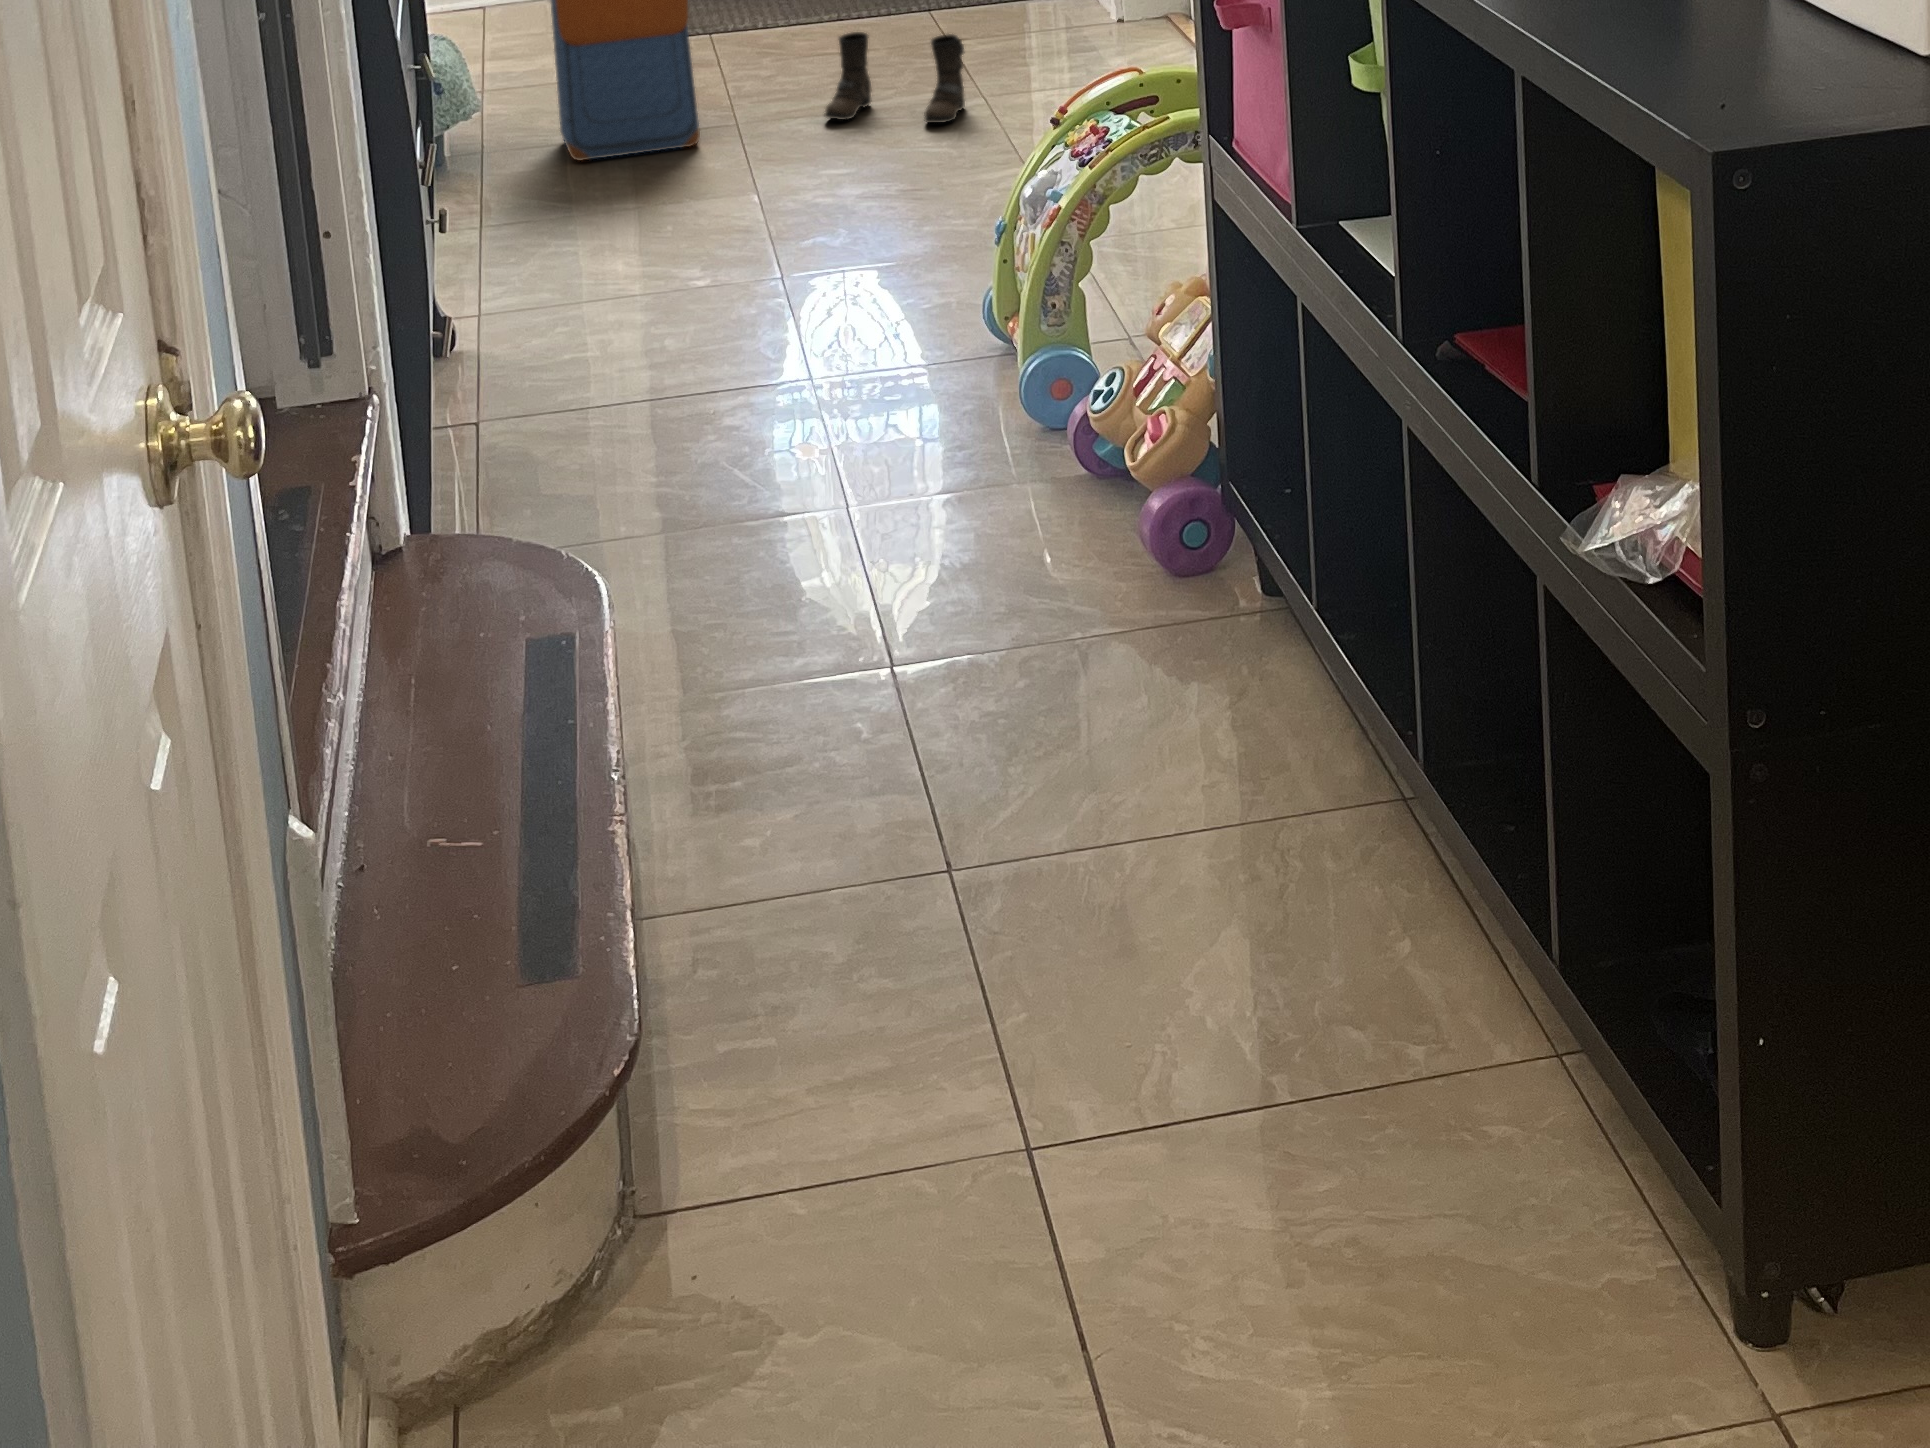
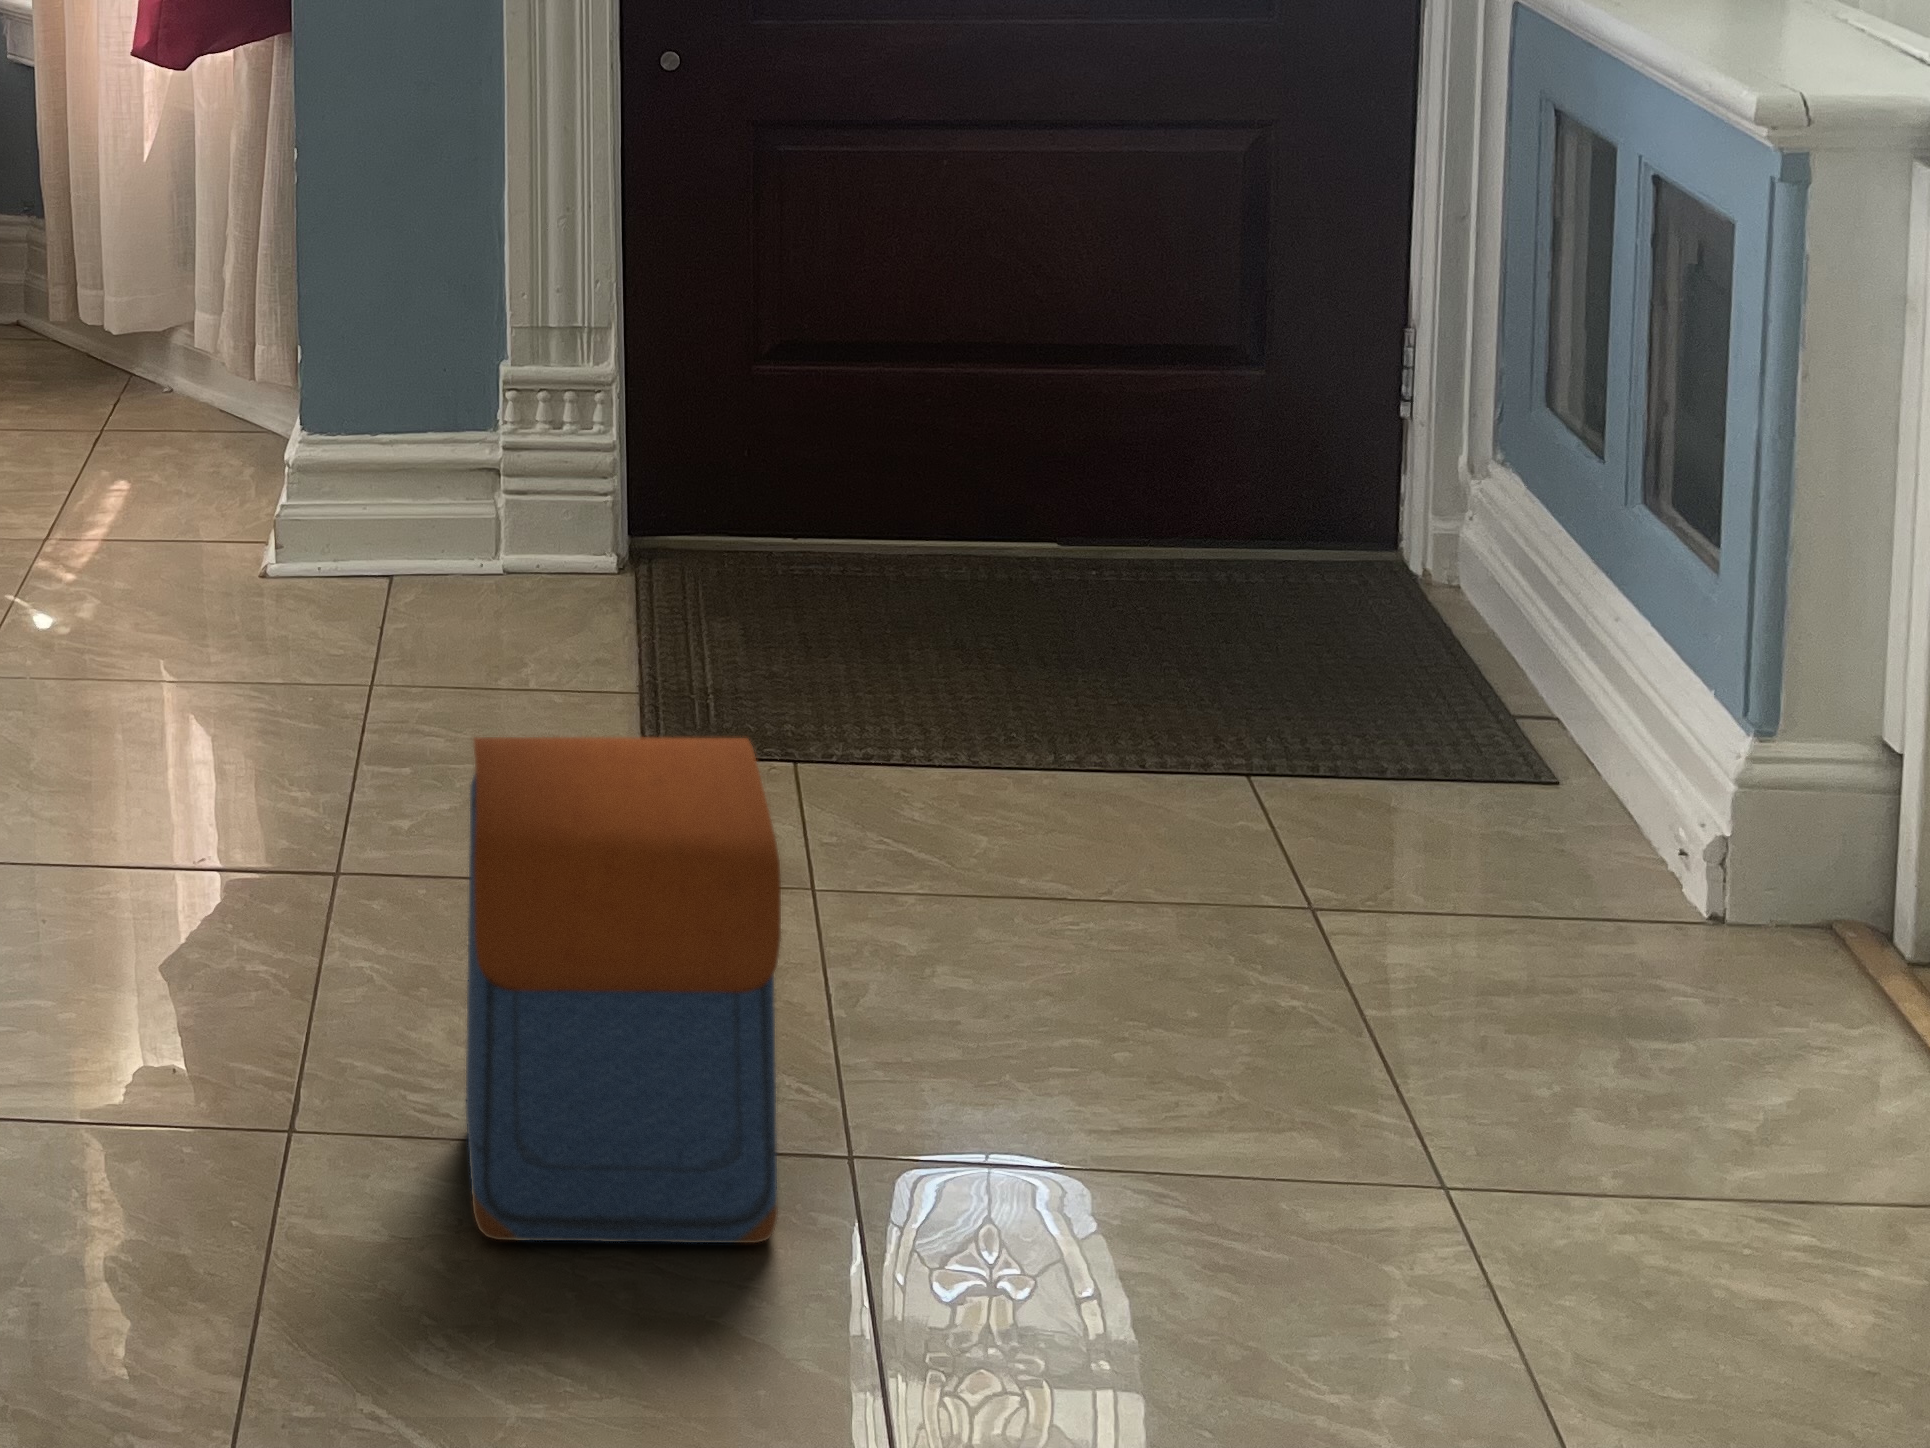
boots: present [825,32,965,123] -> none [1074,988,1443,1316]

